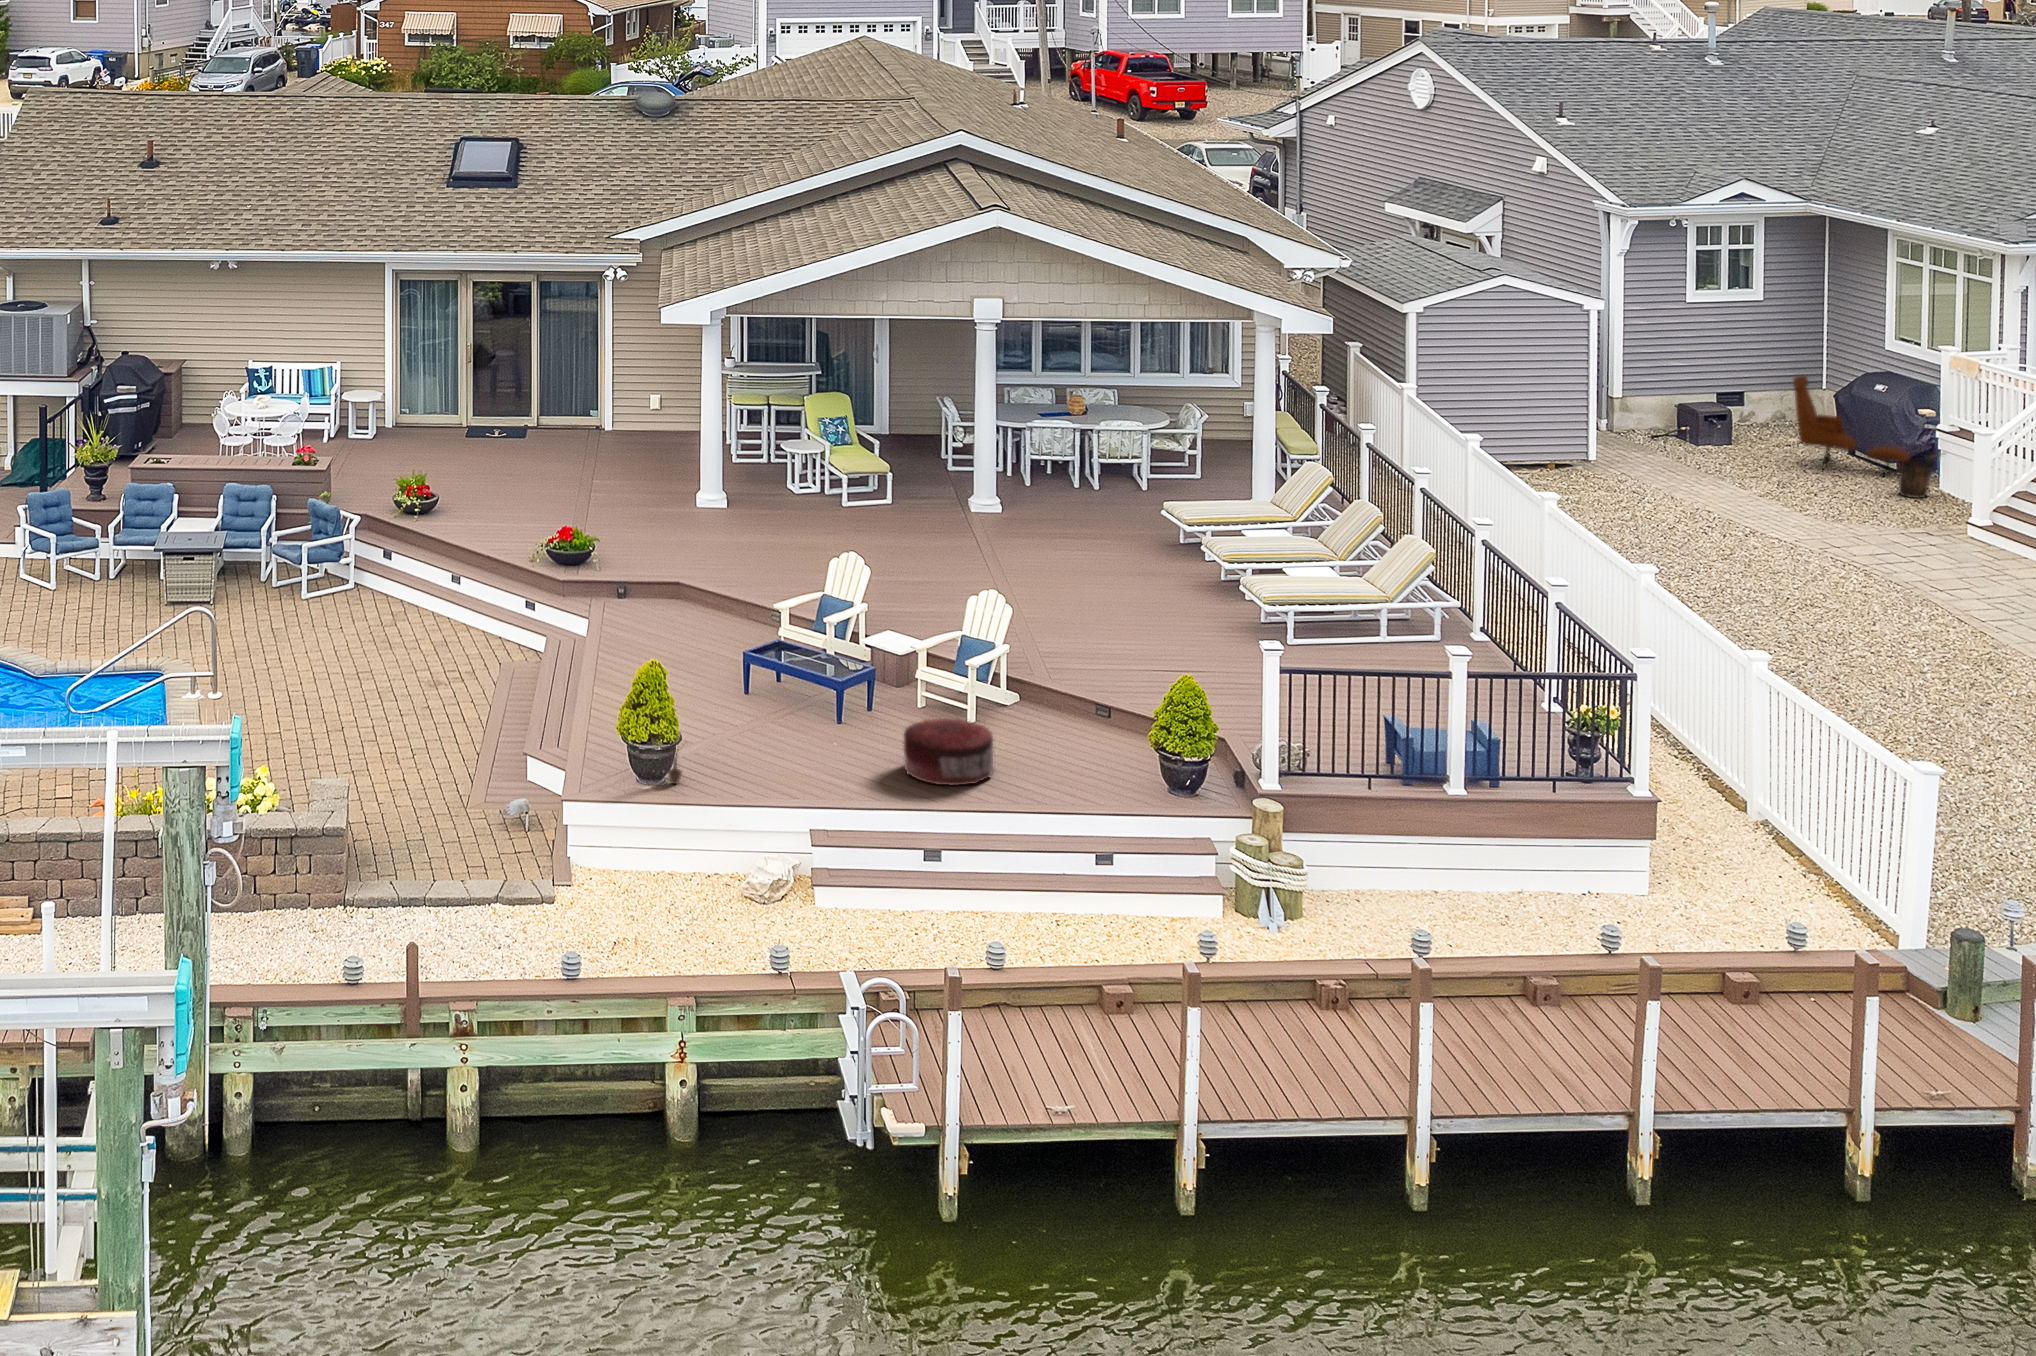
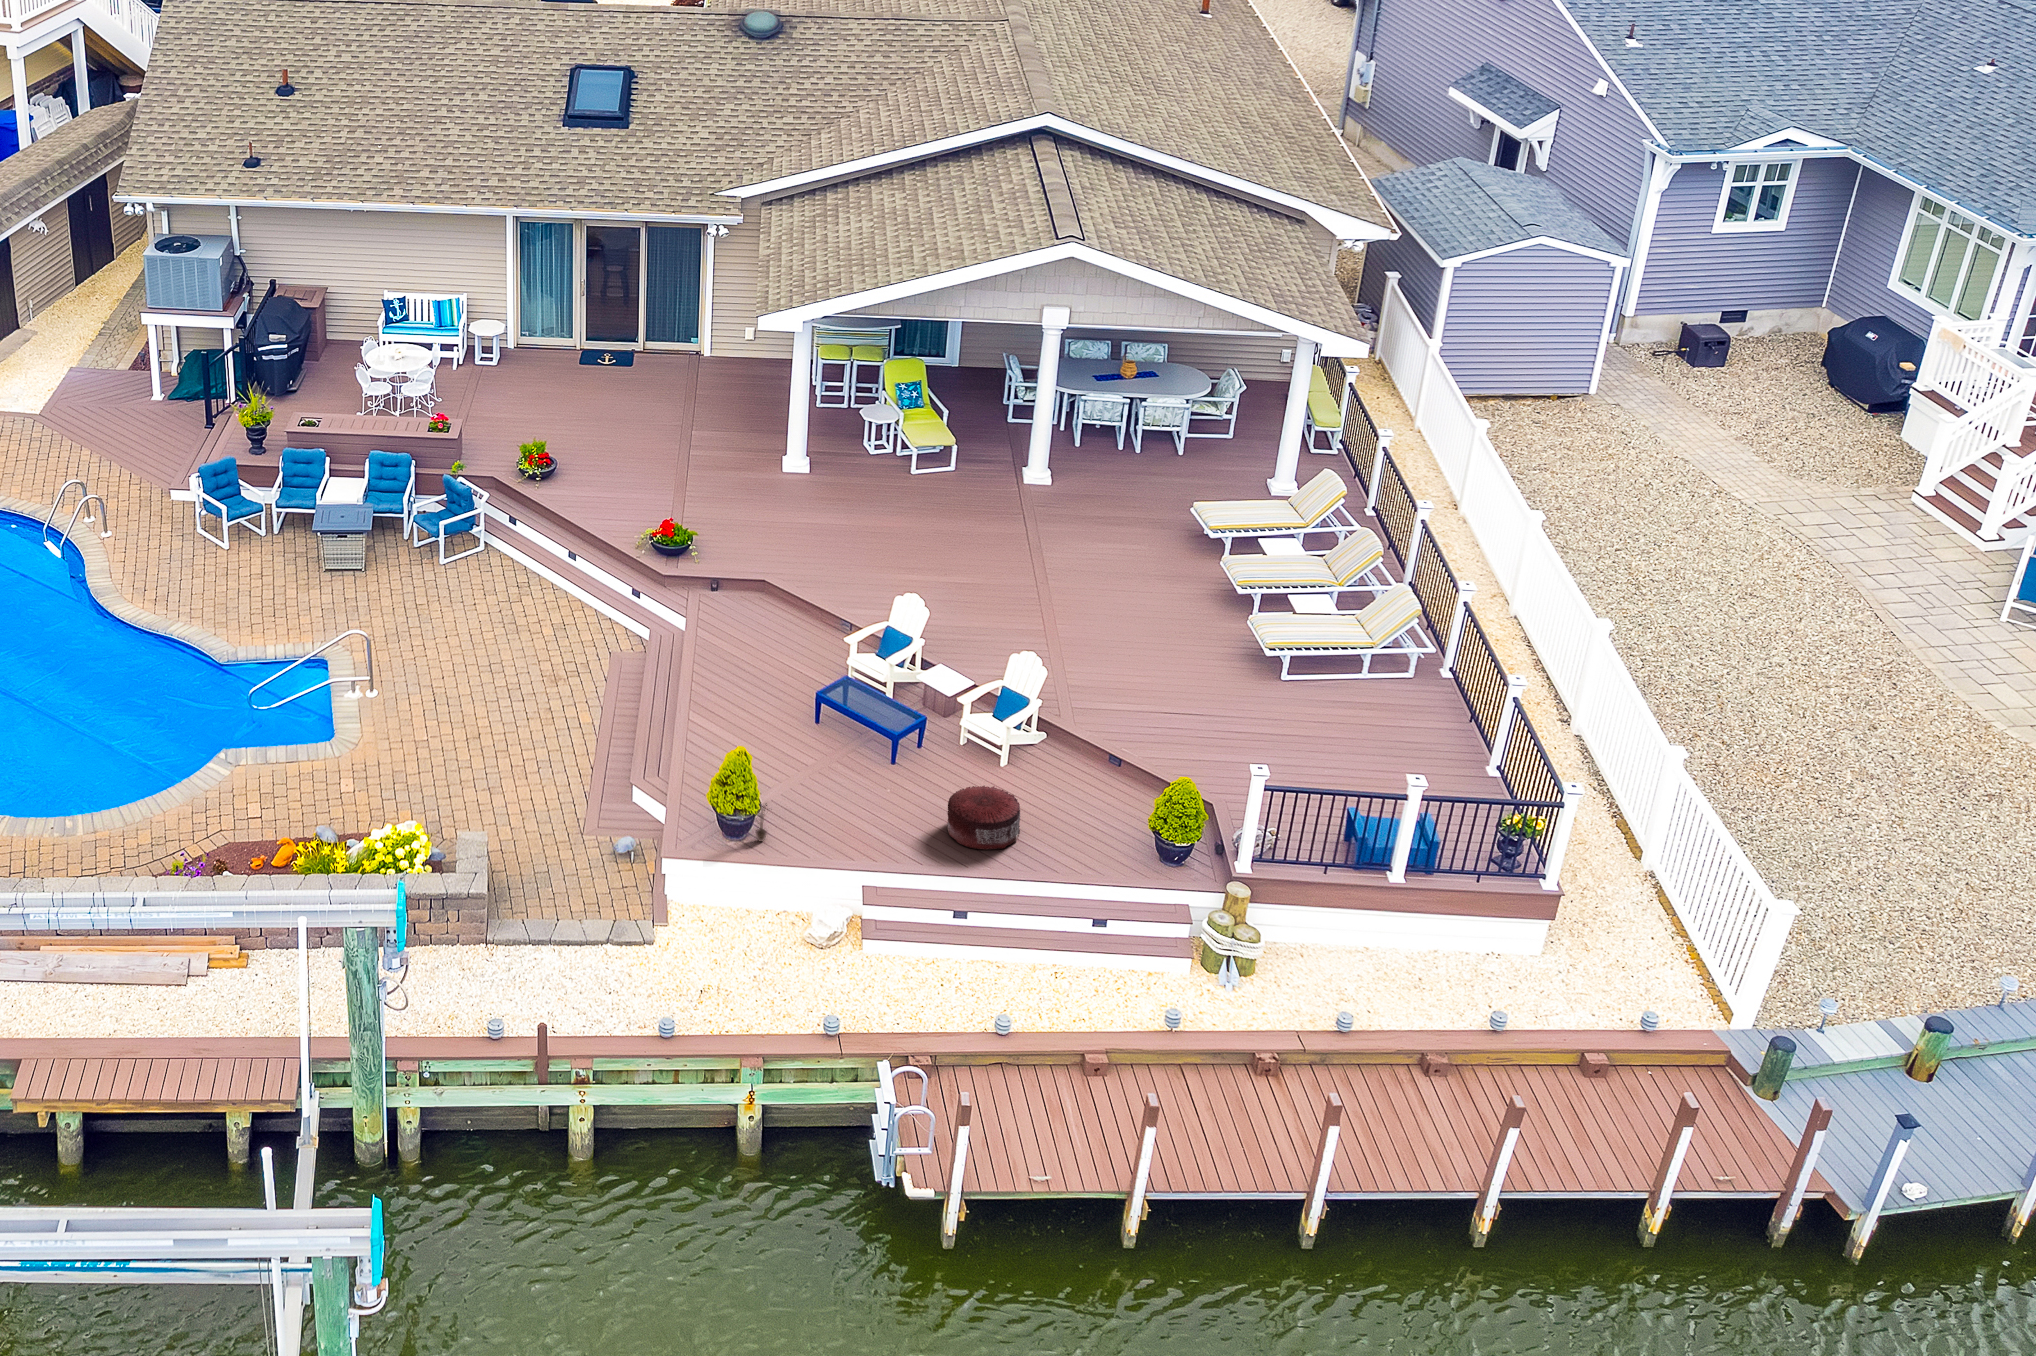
lounge chair: present [1793,375,1910,474] -> none [1788,326,1887,426]
bucket: present [1898,455,1935,498] -> none [1867,417,1913,457]

